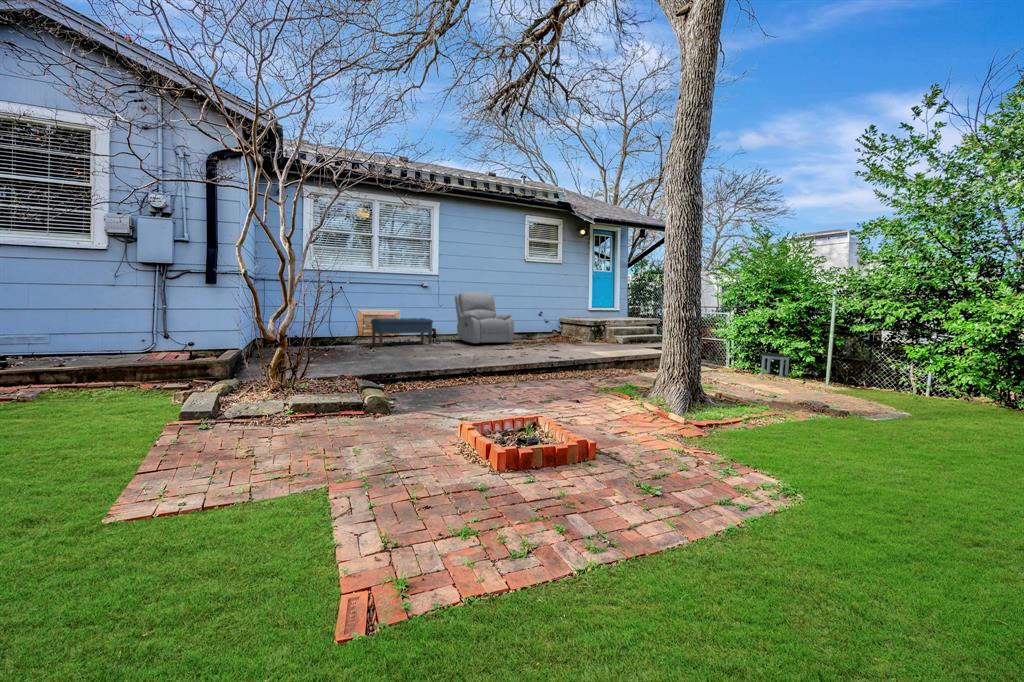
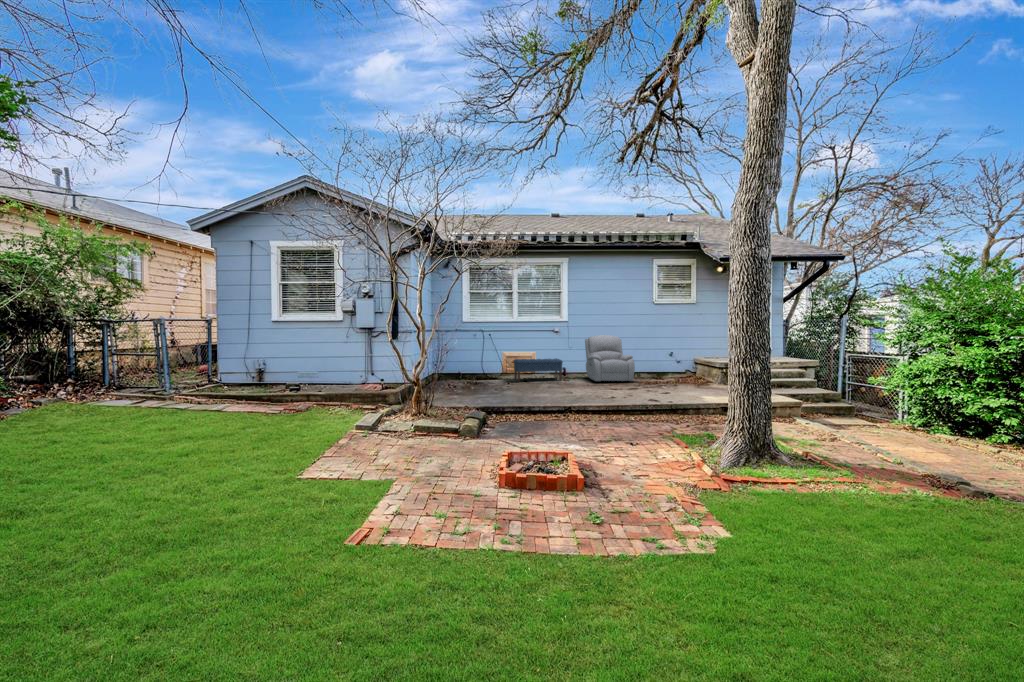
round table: present [761,353,791,377] -> none [884,403,921,431]

